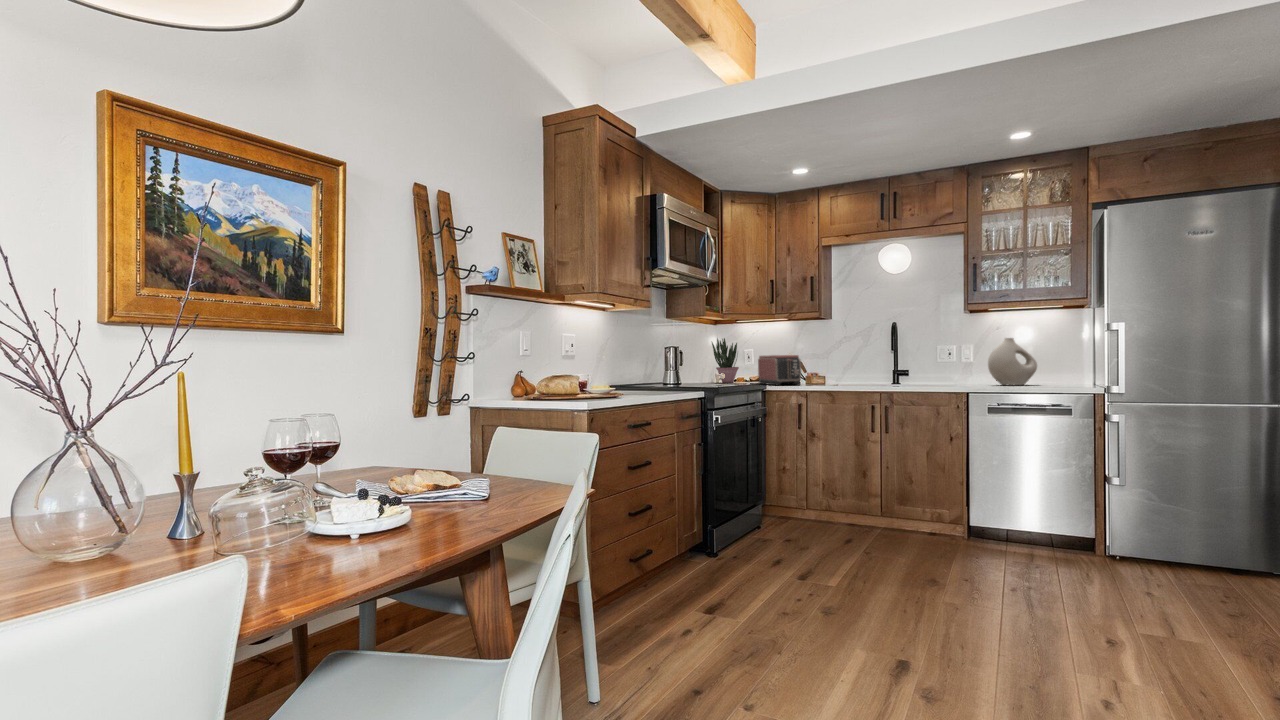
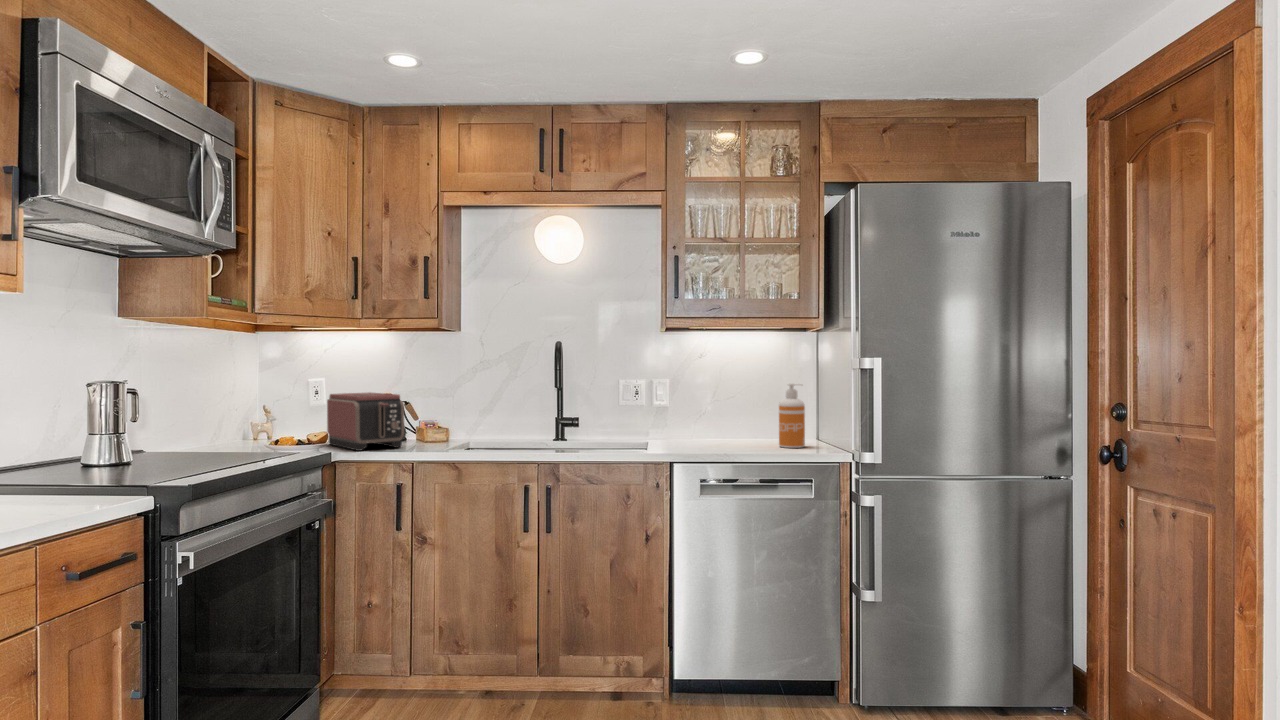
potted plant: present [712,338,739,383] -> none [239,358,292,444]
vase: present [988,338,1037,385] -> none [691,371,752,443]
soap dispenser: none [1055,344,1077,388] -> present [779,384,805,448]

